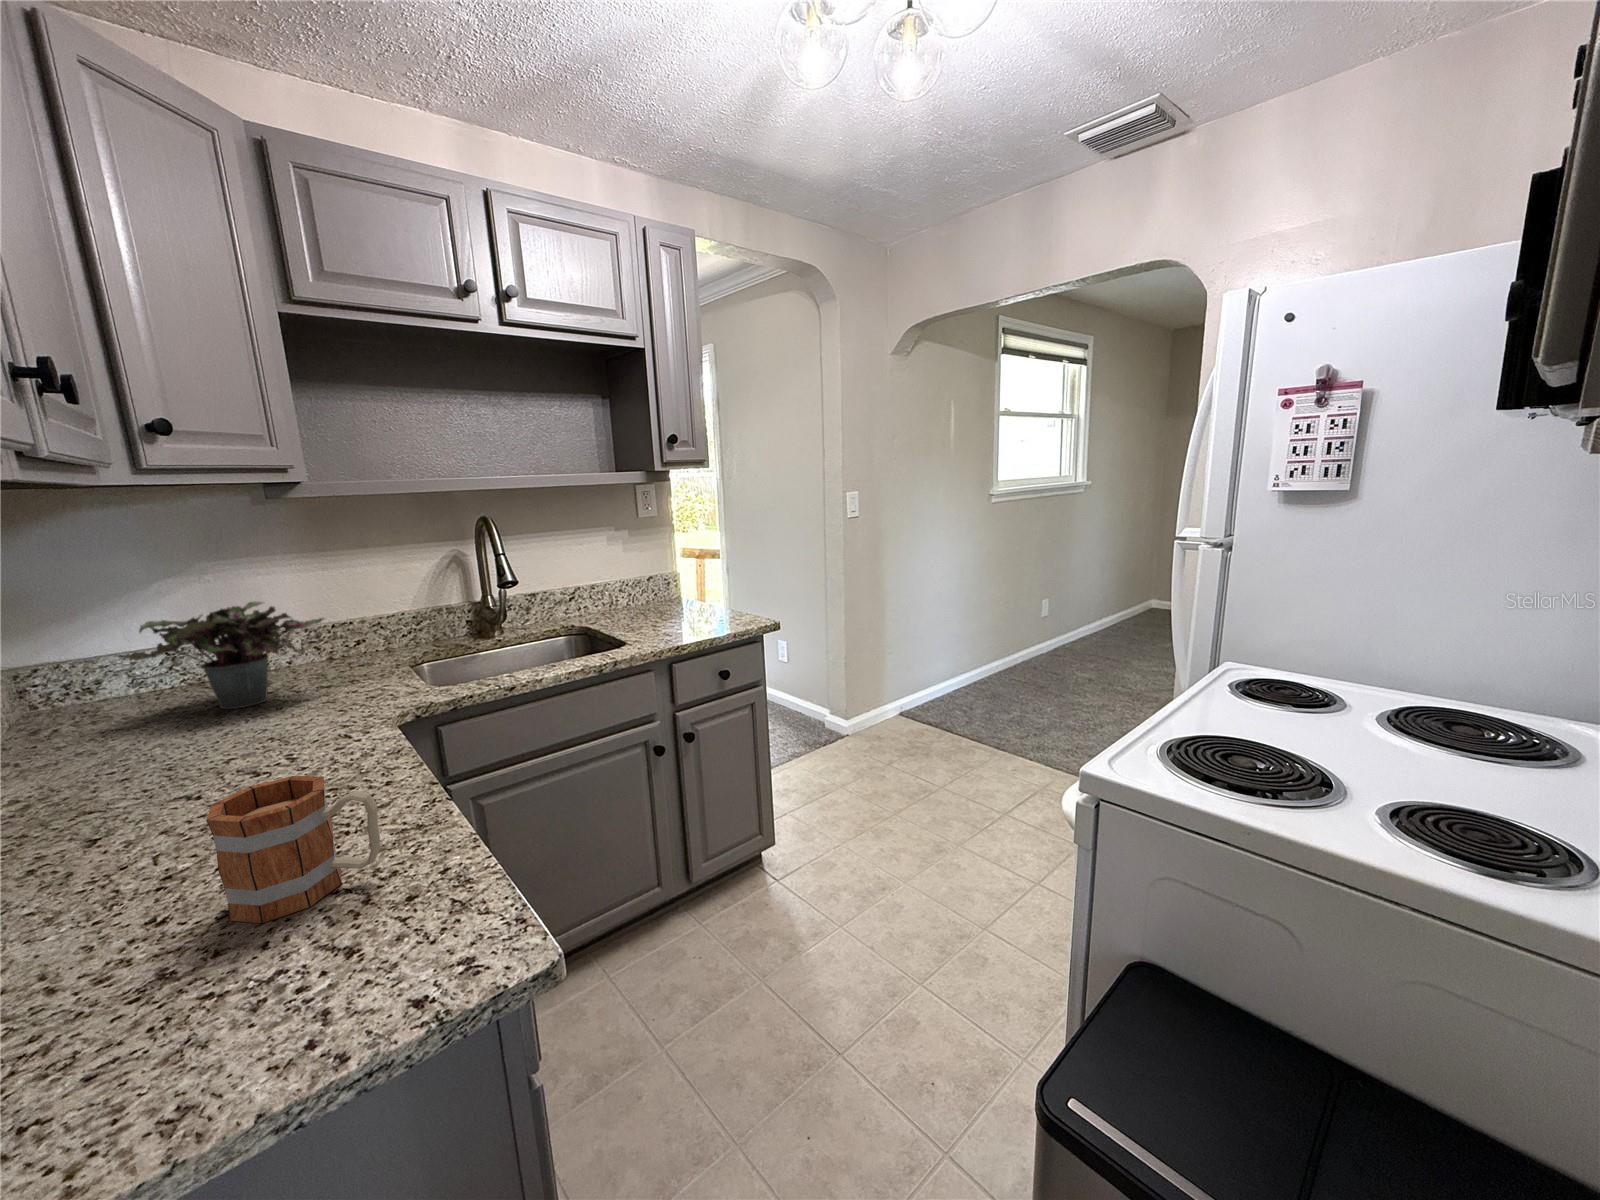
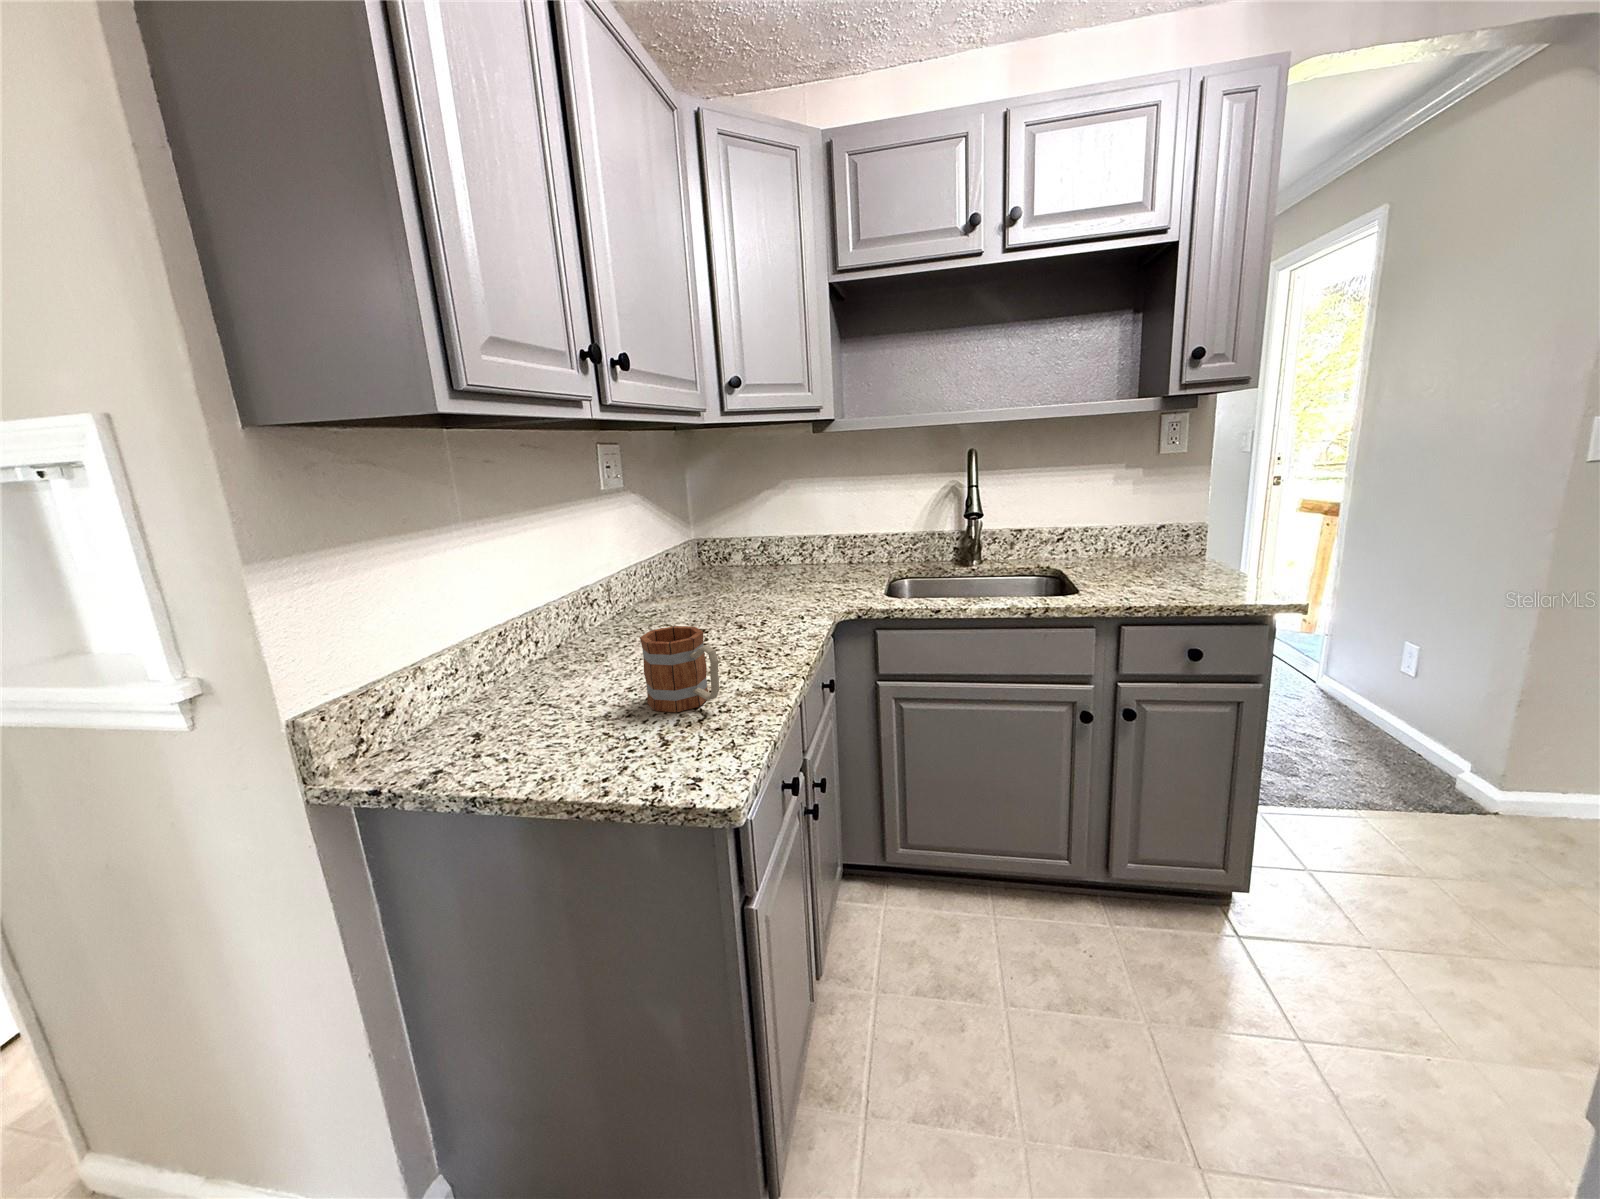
potted plant: present [118,602,324,709] -> none [721,511,832,587]

